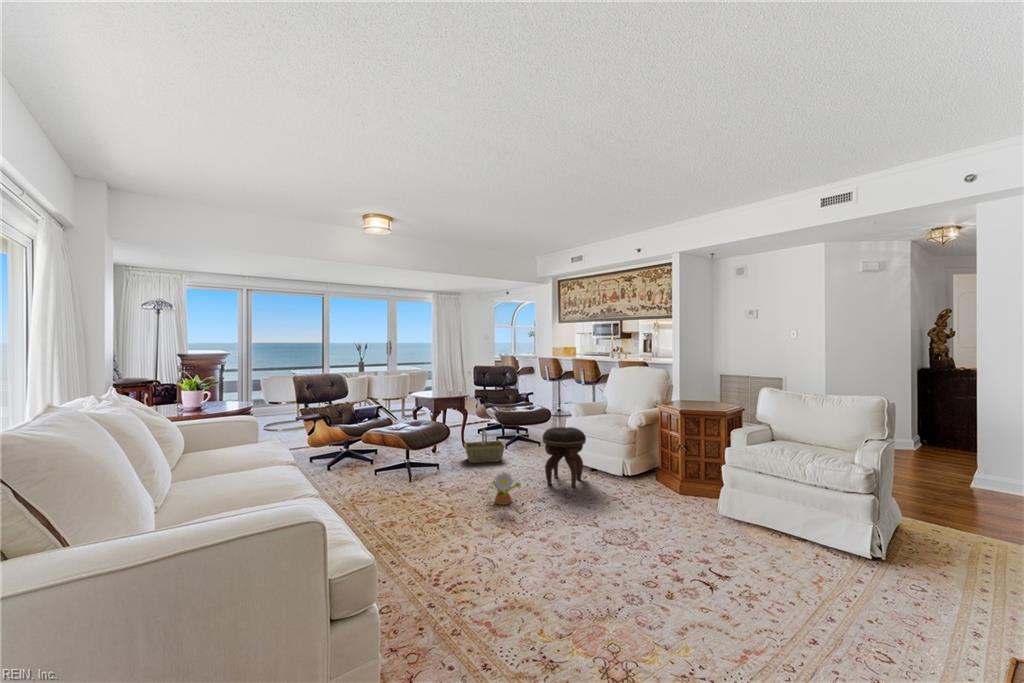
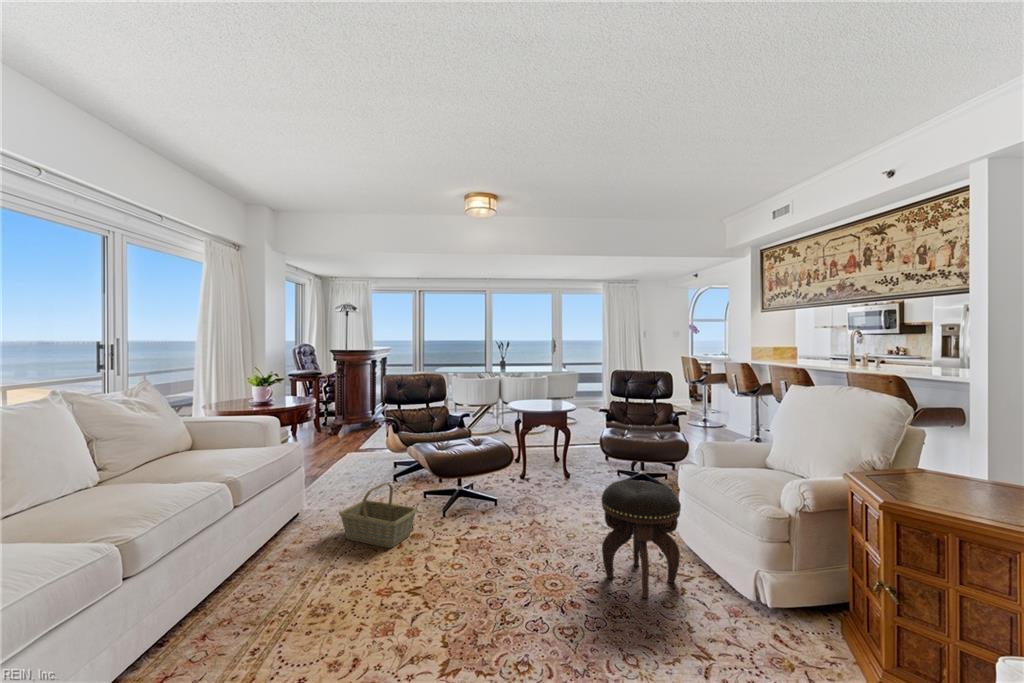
basket: present [464,429,505,463] -> present [339,483,417,548]
decorative plant: present [490,472,521,505] -> none [474,544,533,599]

